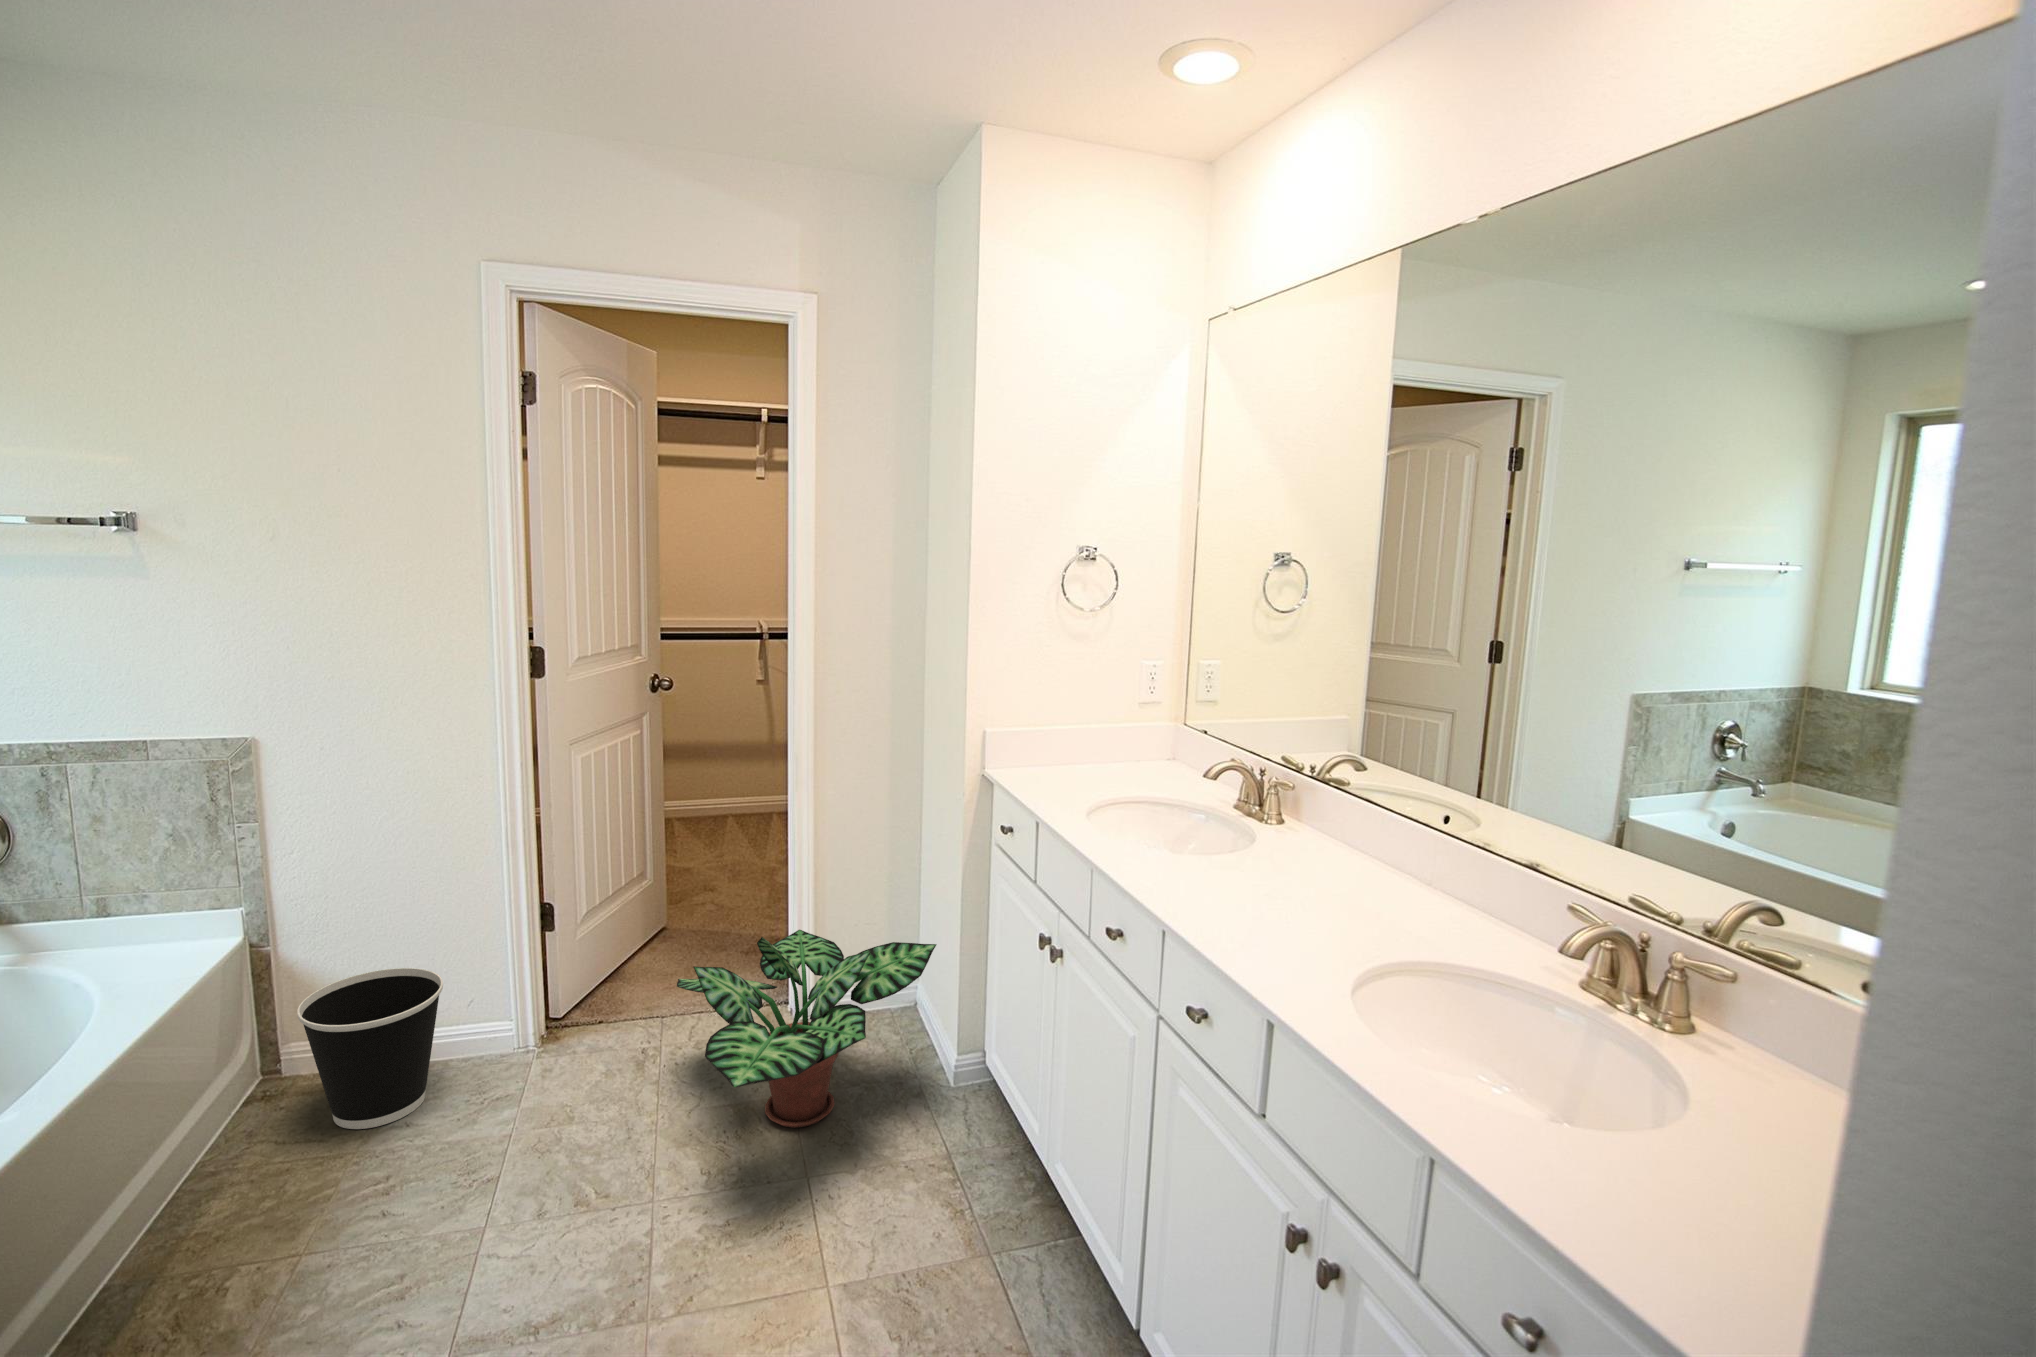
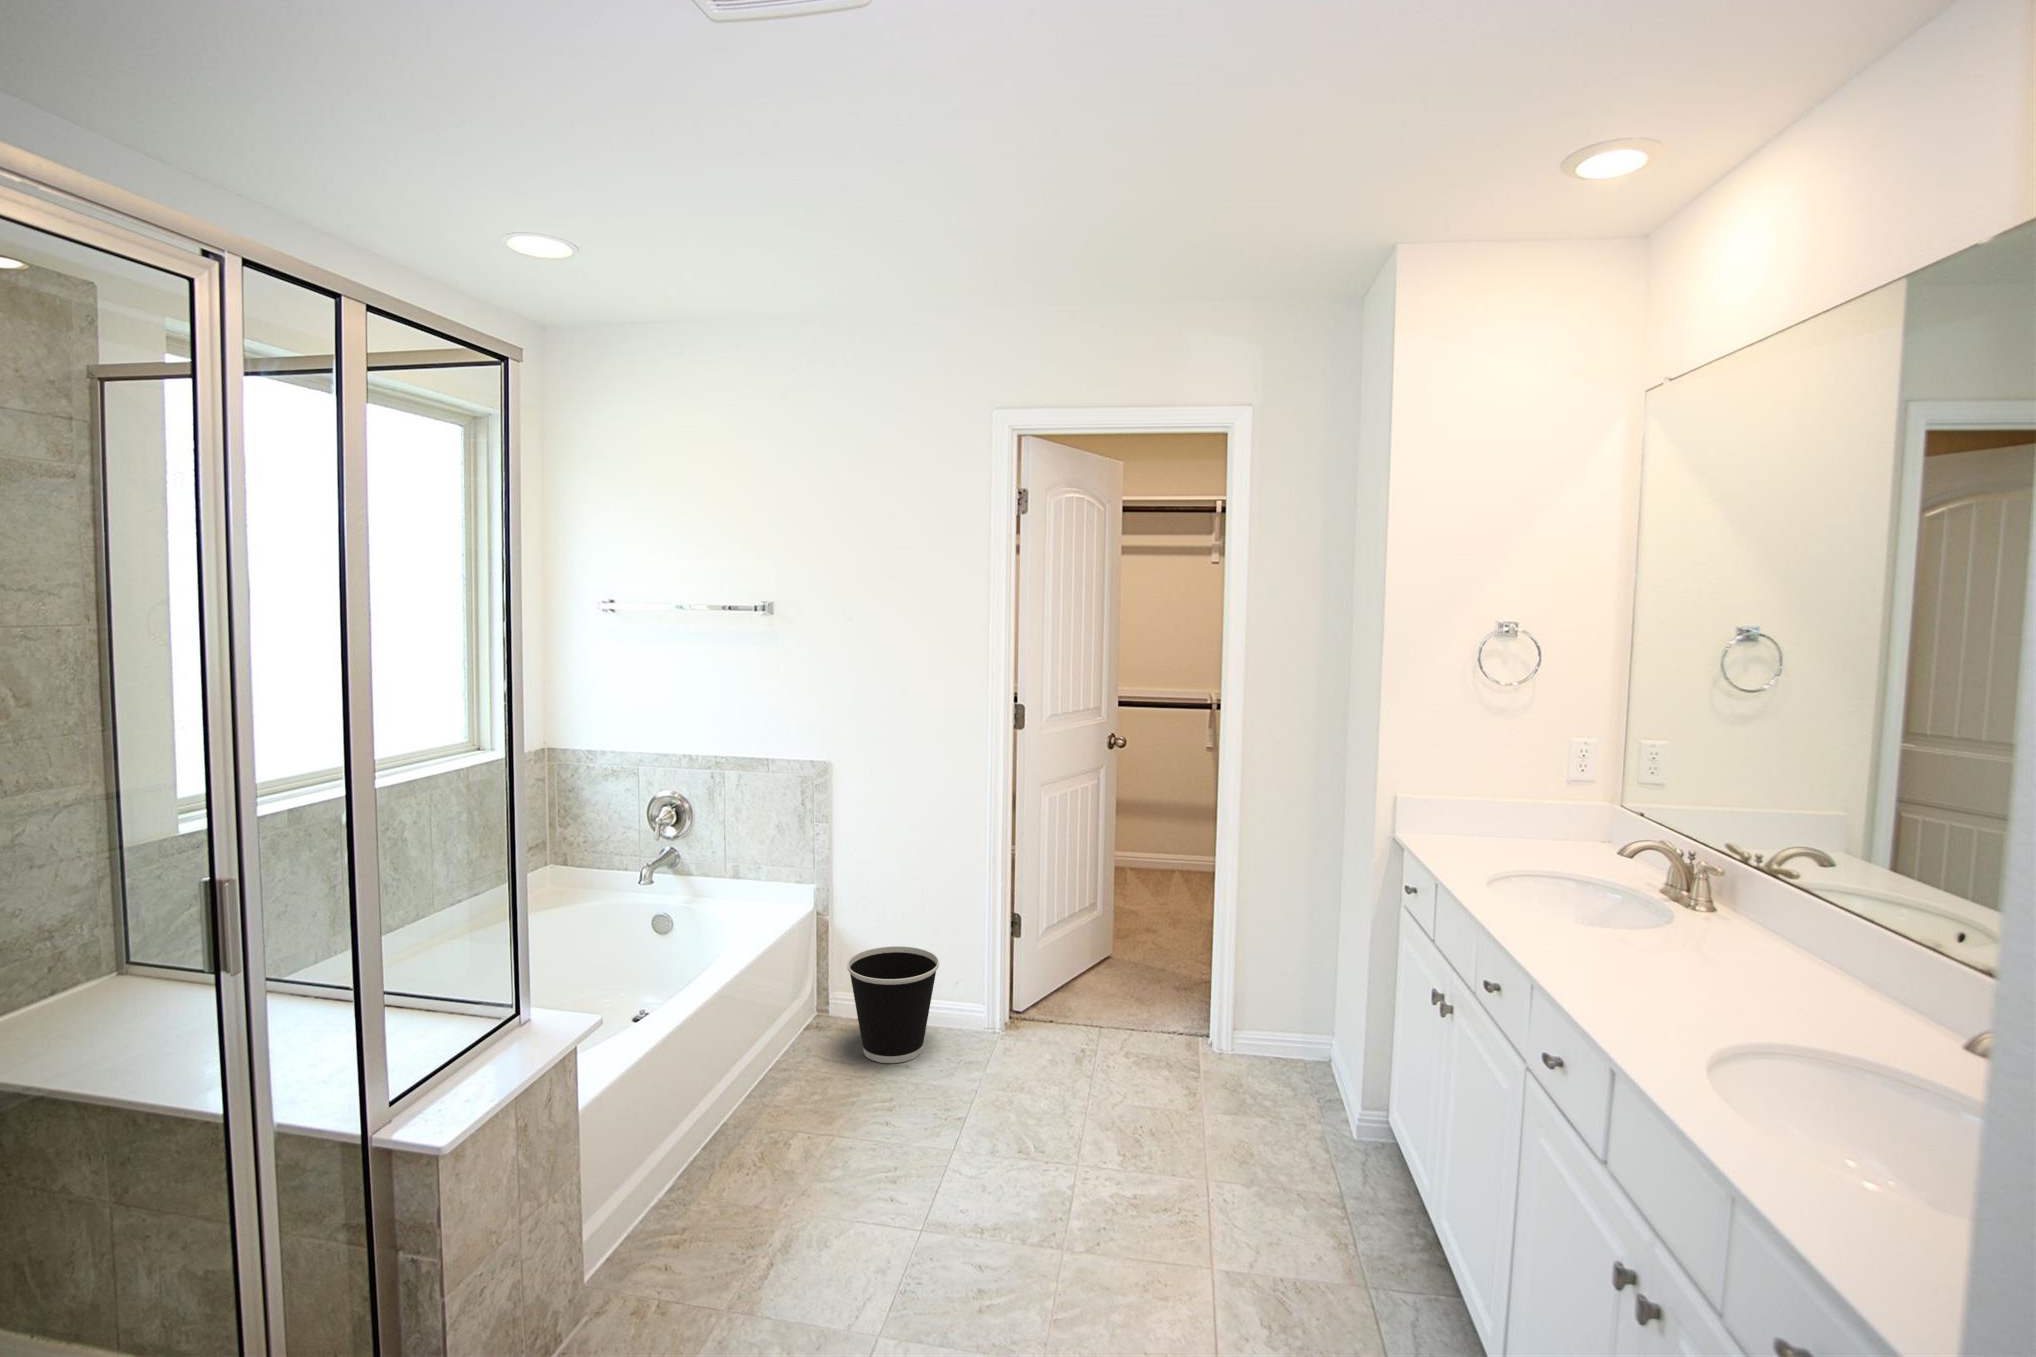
potted plant: present [677,930,936,1128] -> none [1109,959,1342,1140]

